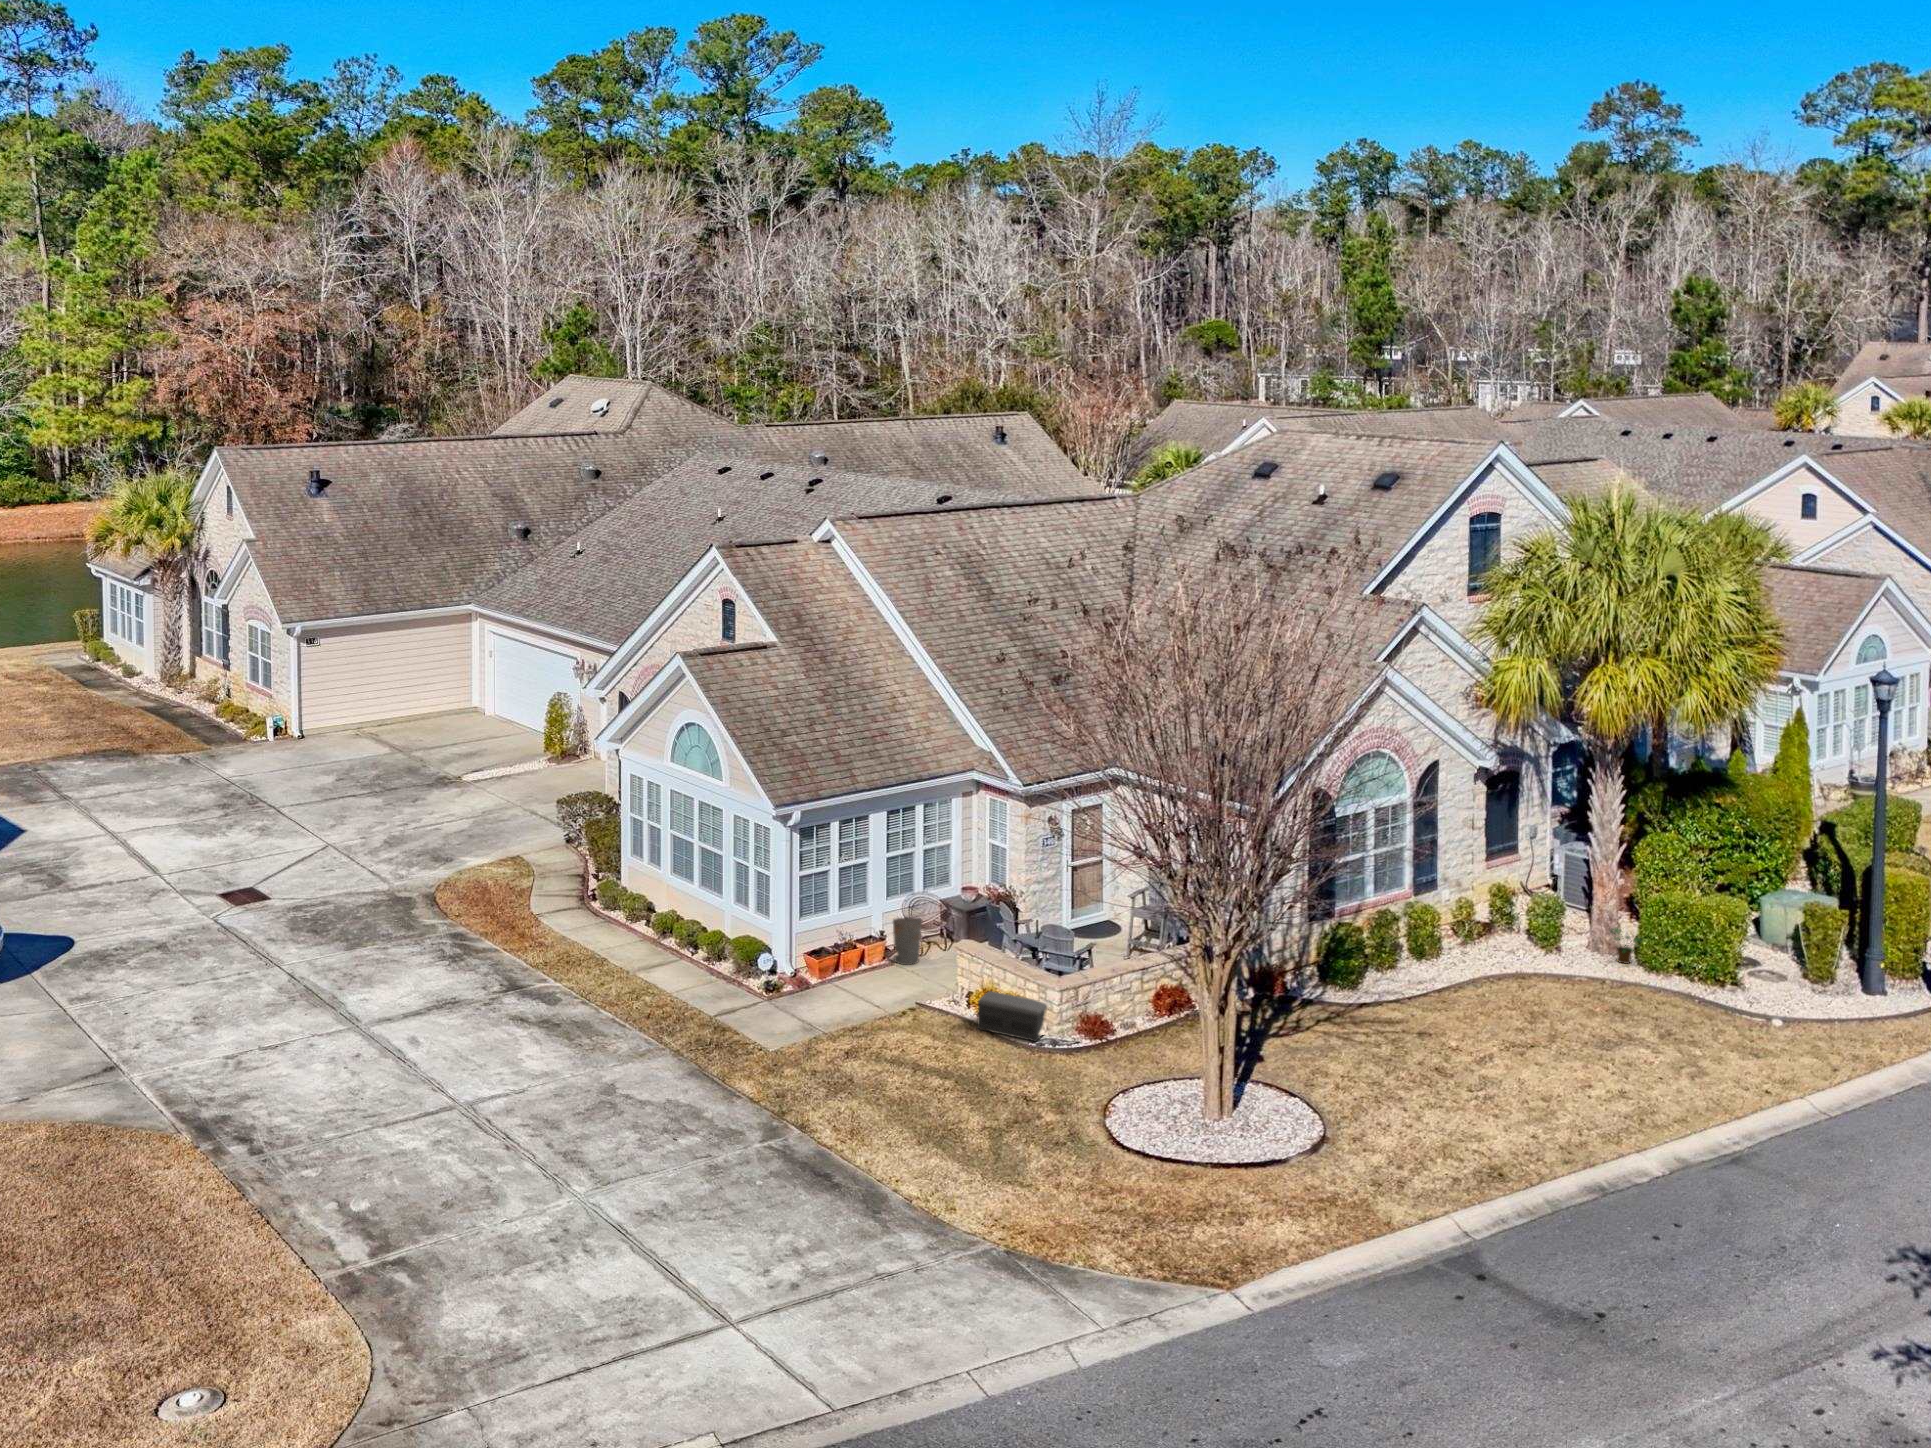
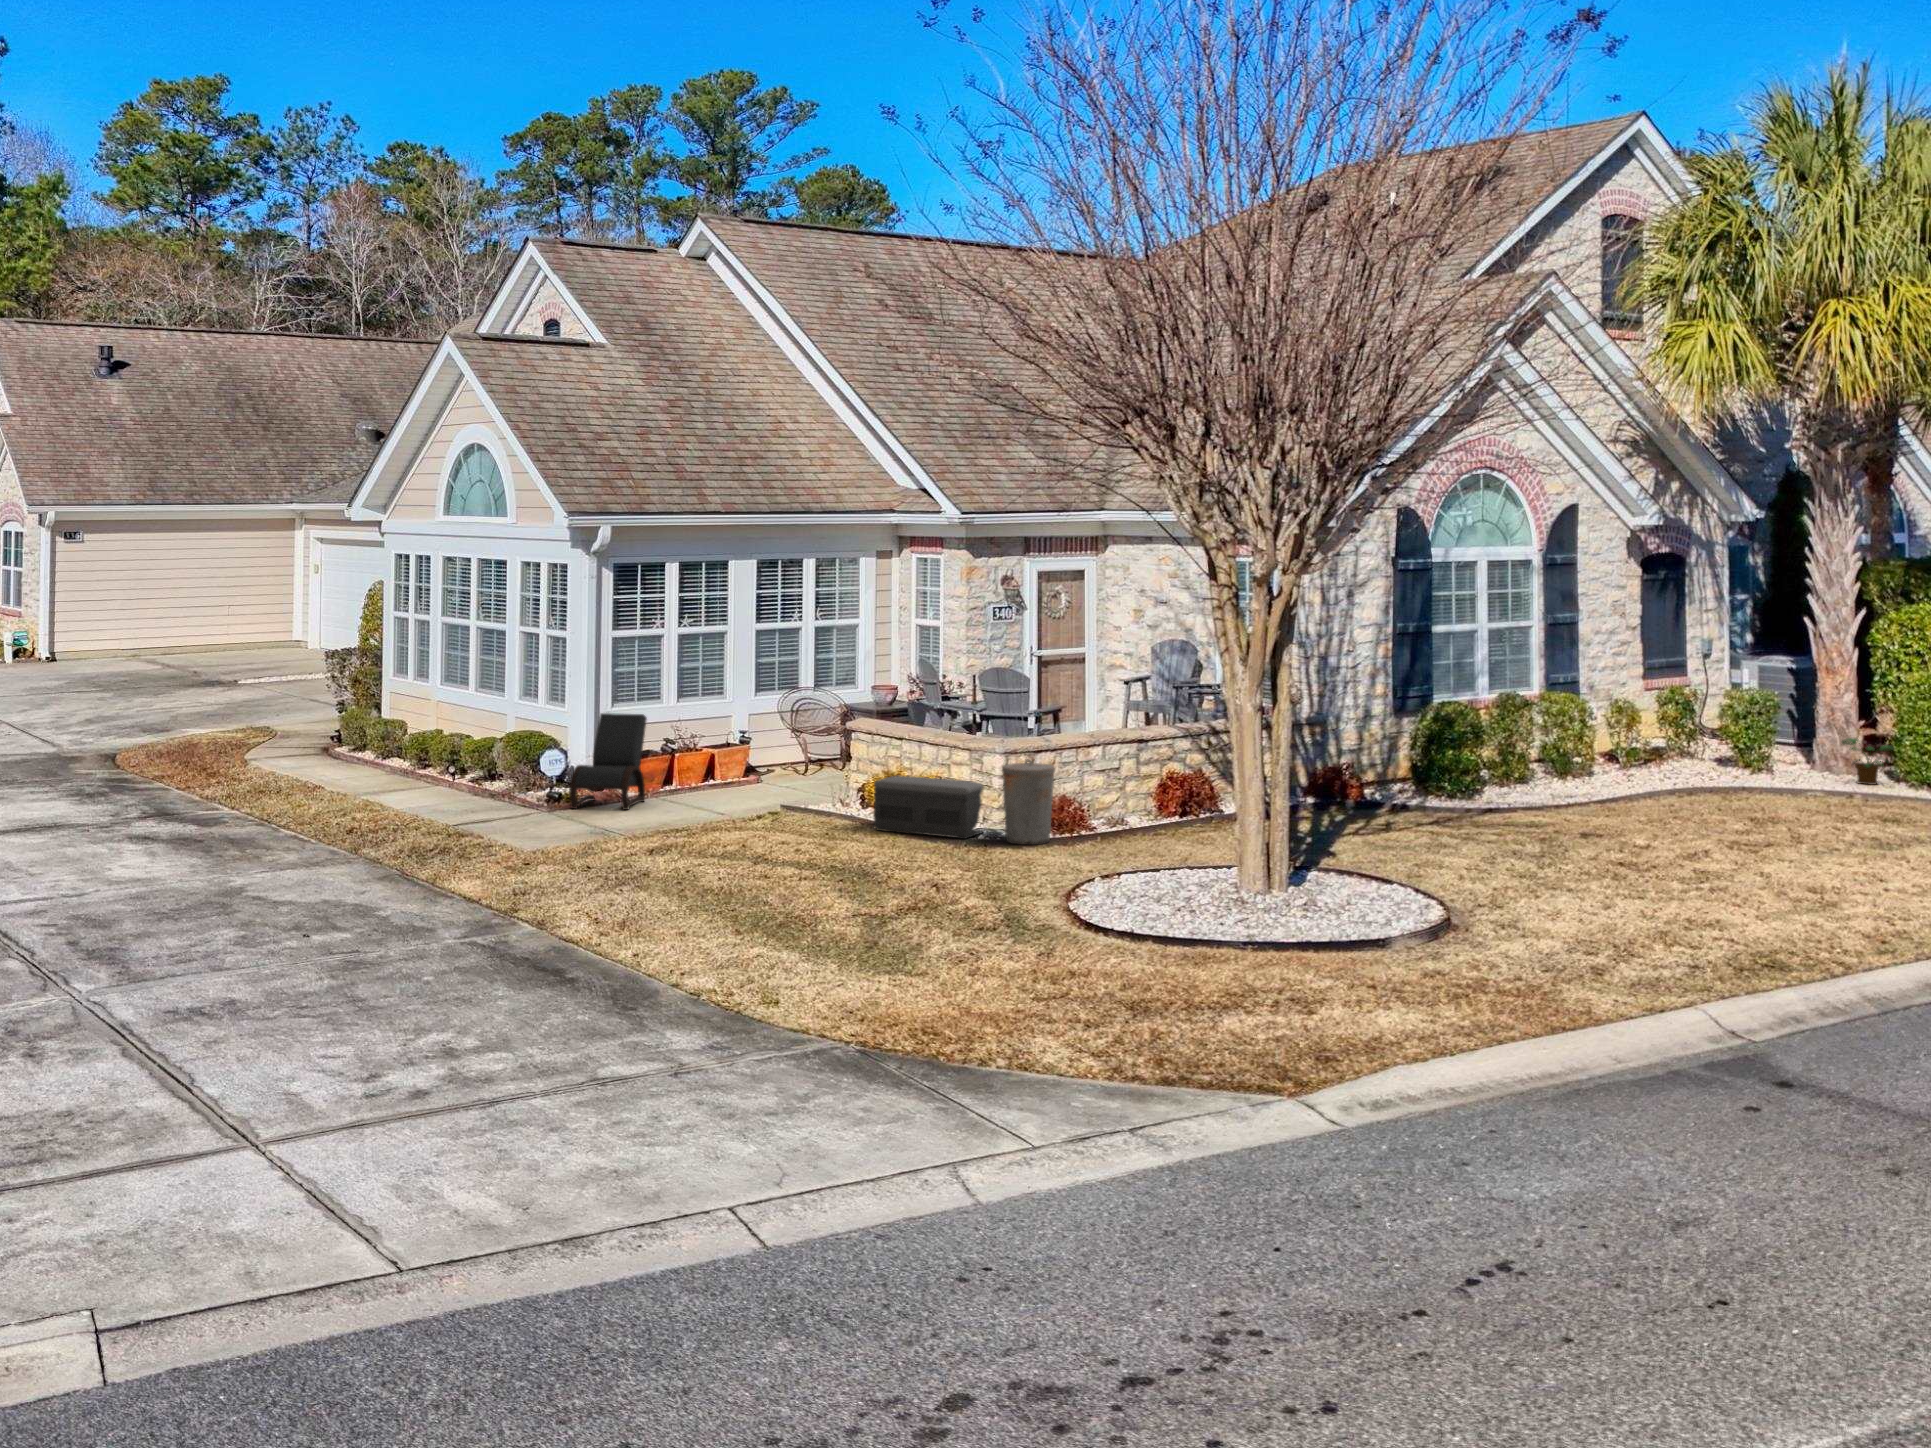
trash can: present [893,916,922,965] -> present [1002,760,1055,845]
lounge chair: none [777,928,823,999] -> present [569,713,647,810]

